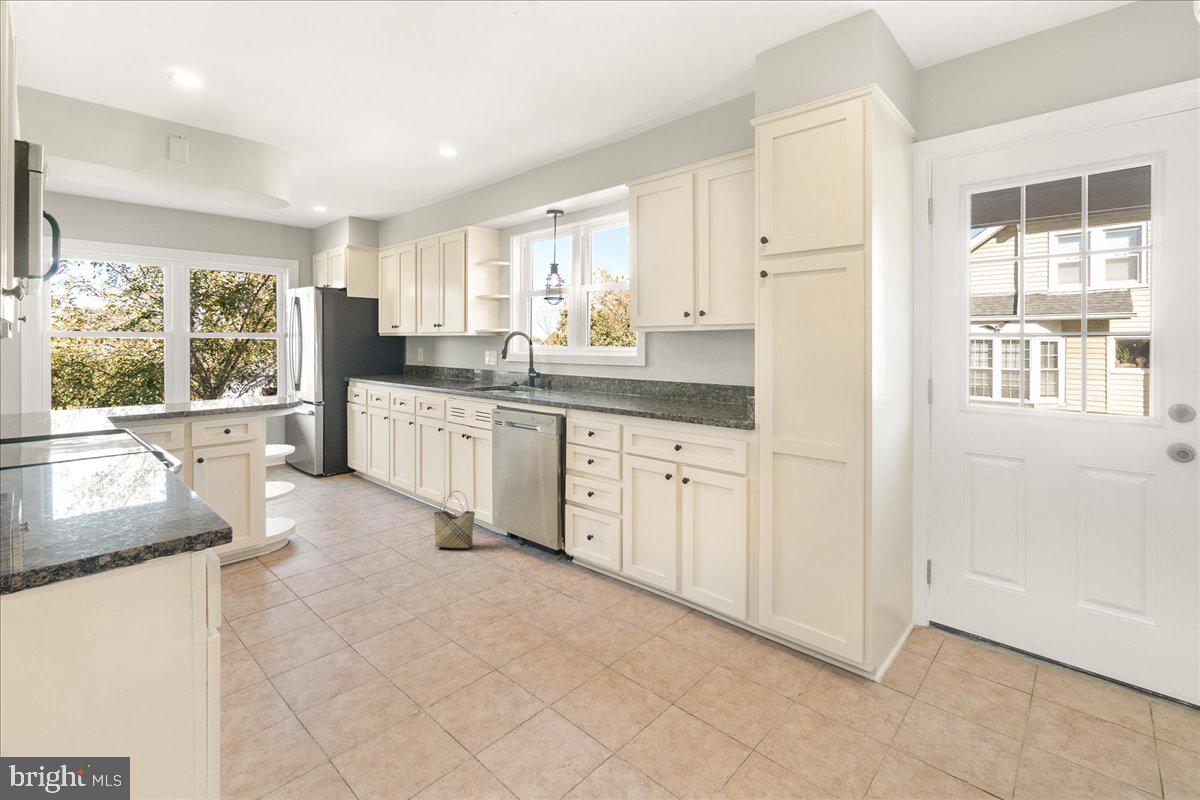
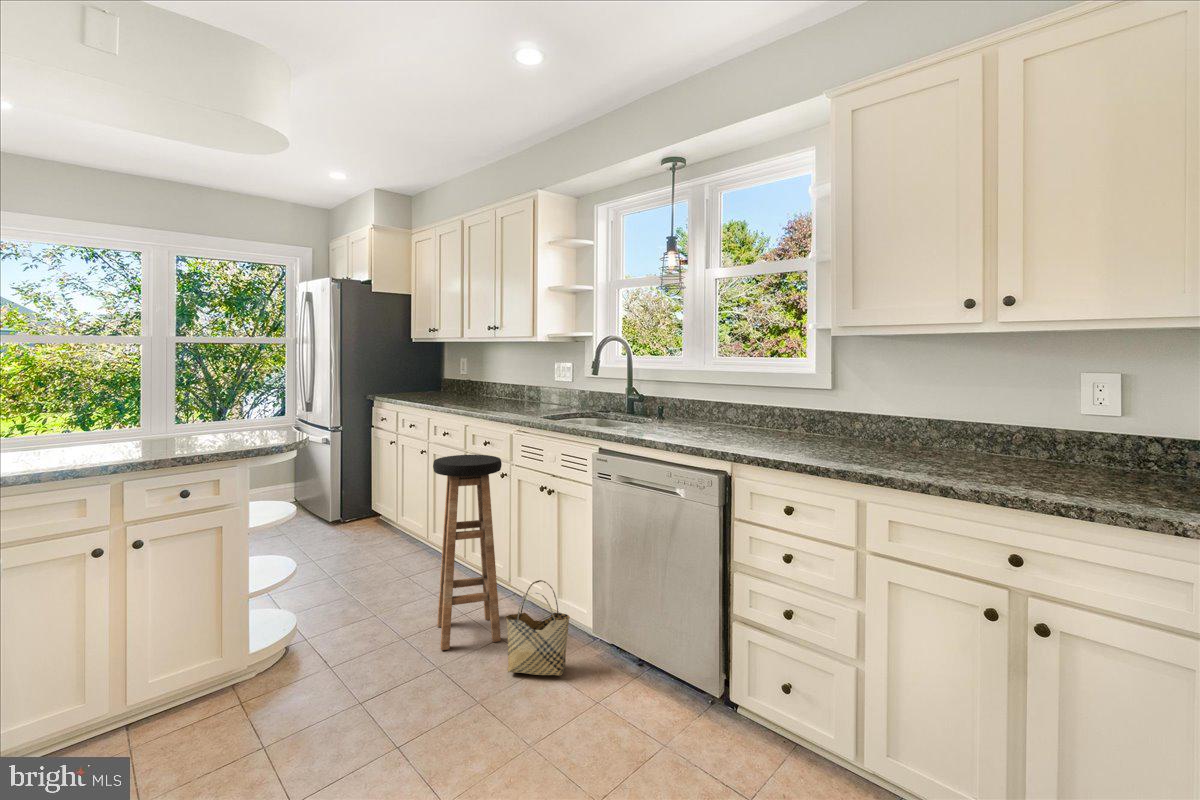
bar stool: none [387,413,434,539] -> present [433,455,502,650]

